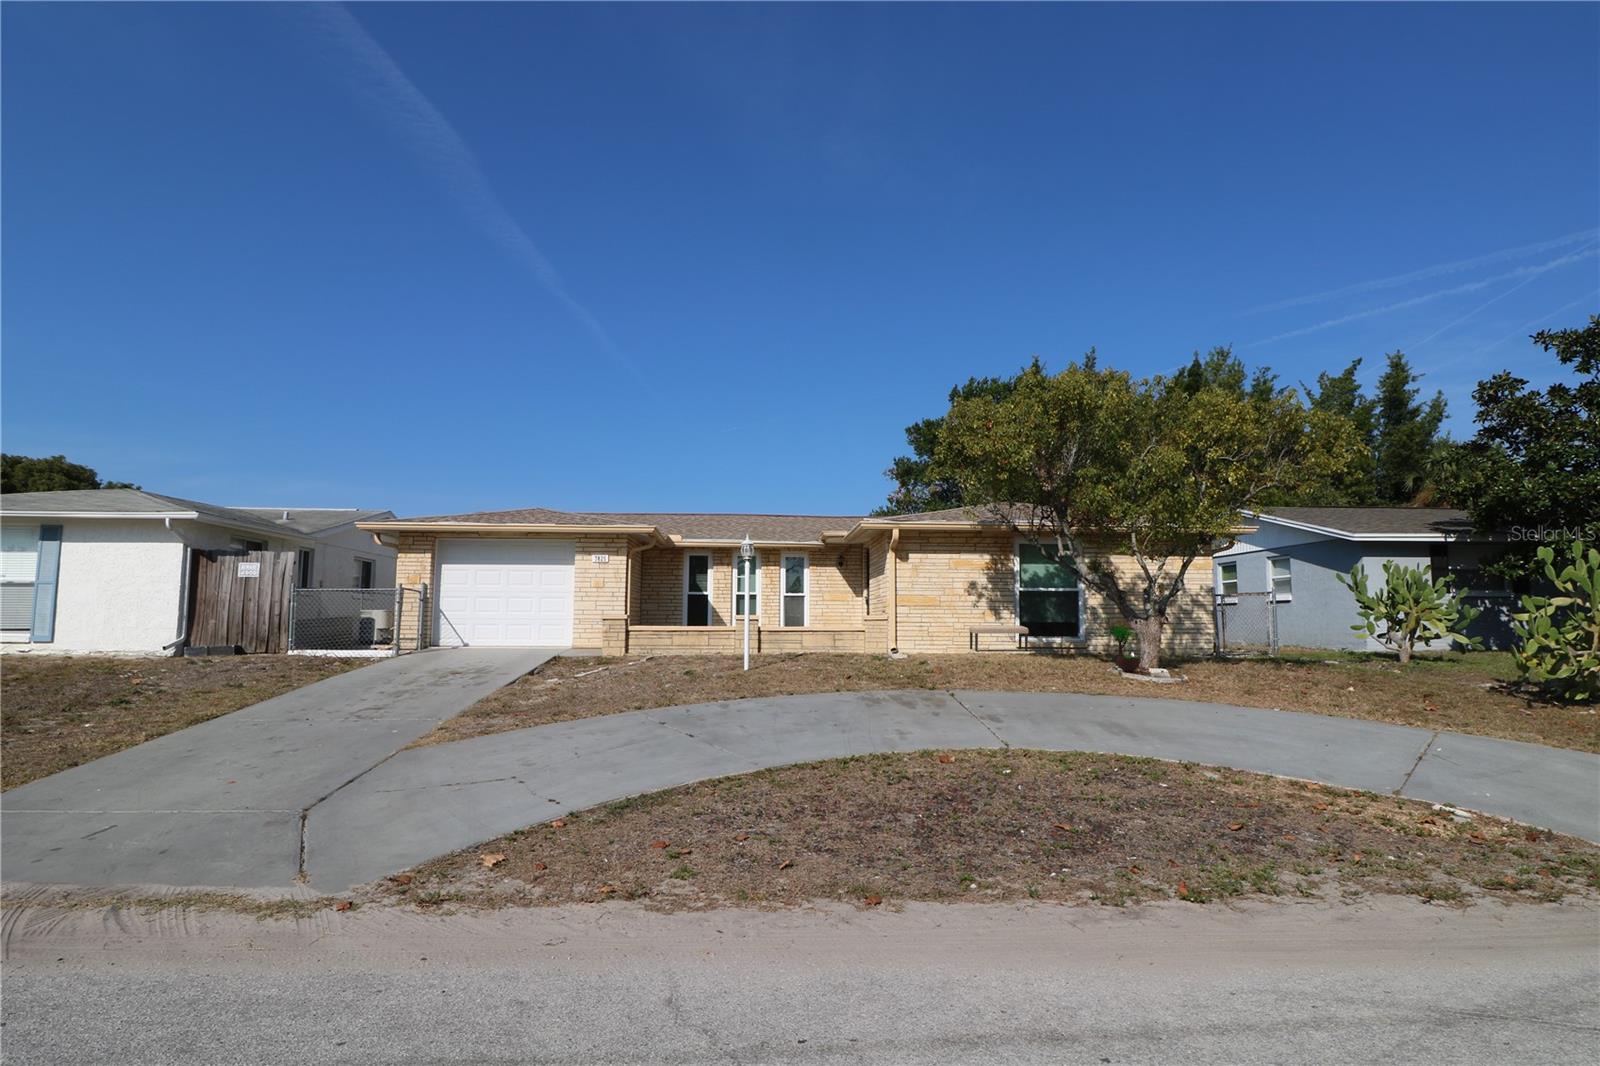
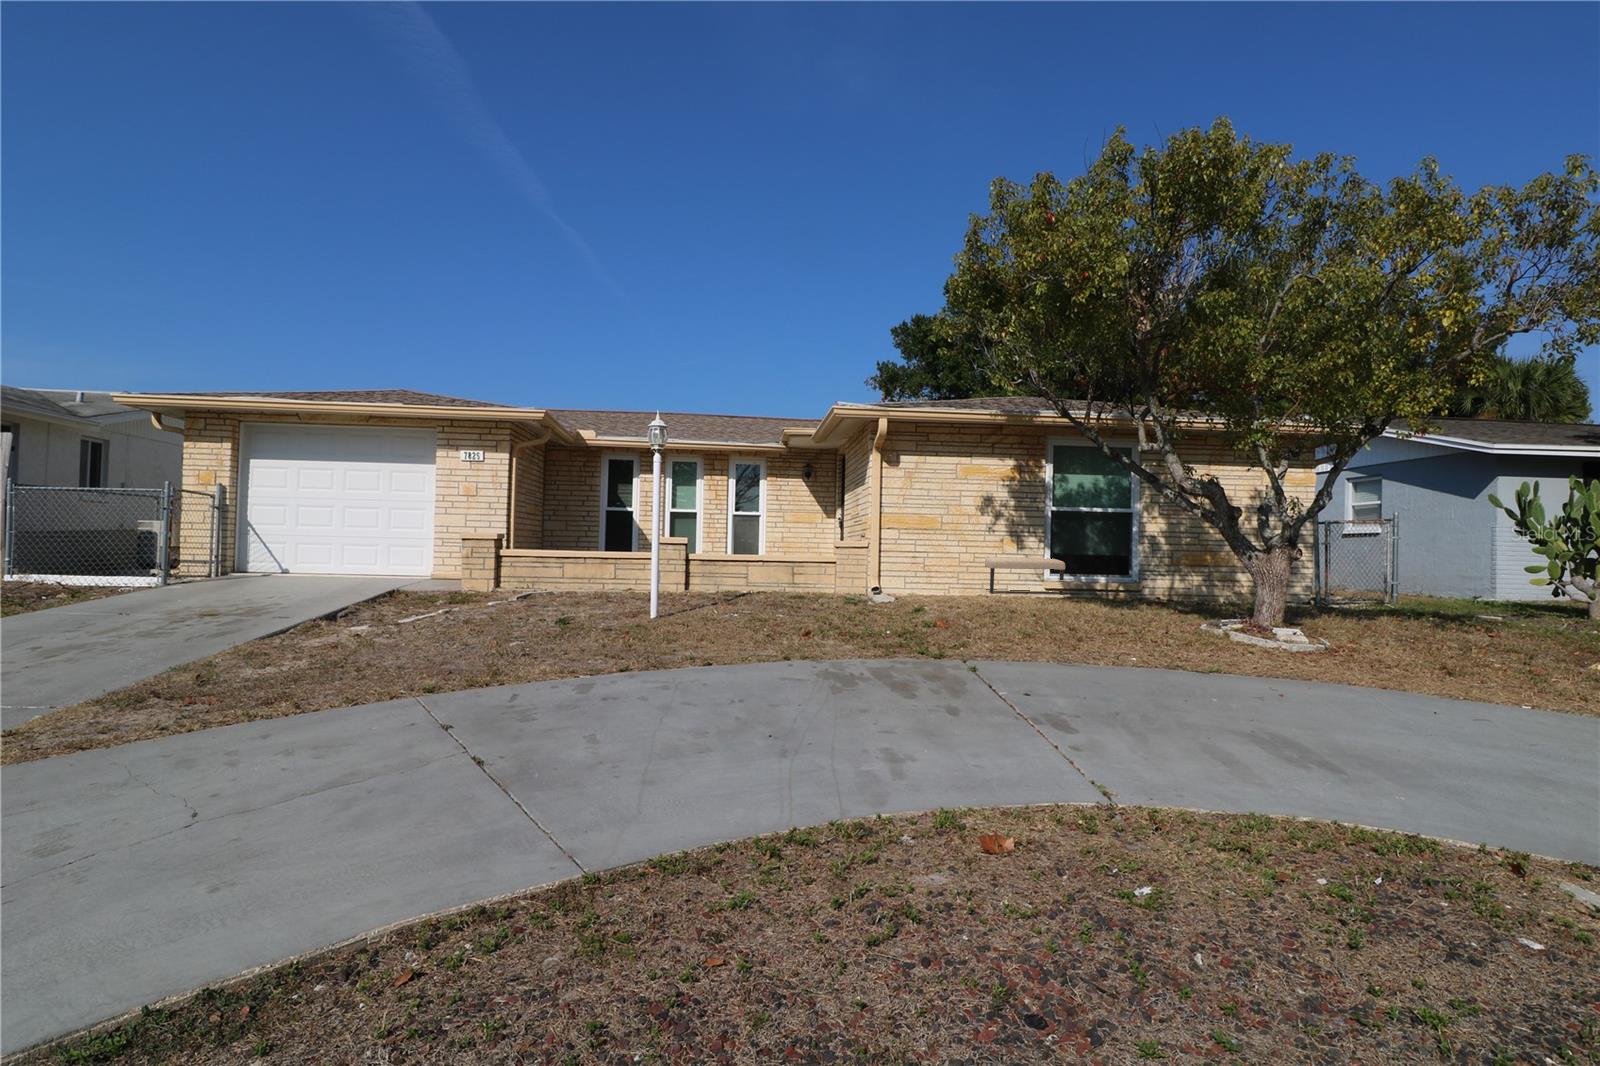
potted tree: present [1107,625,1140,672] -> none [1202,552,1255,631]

